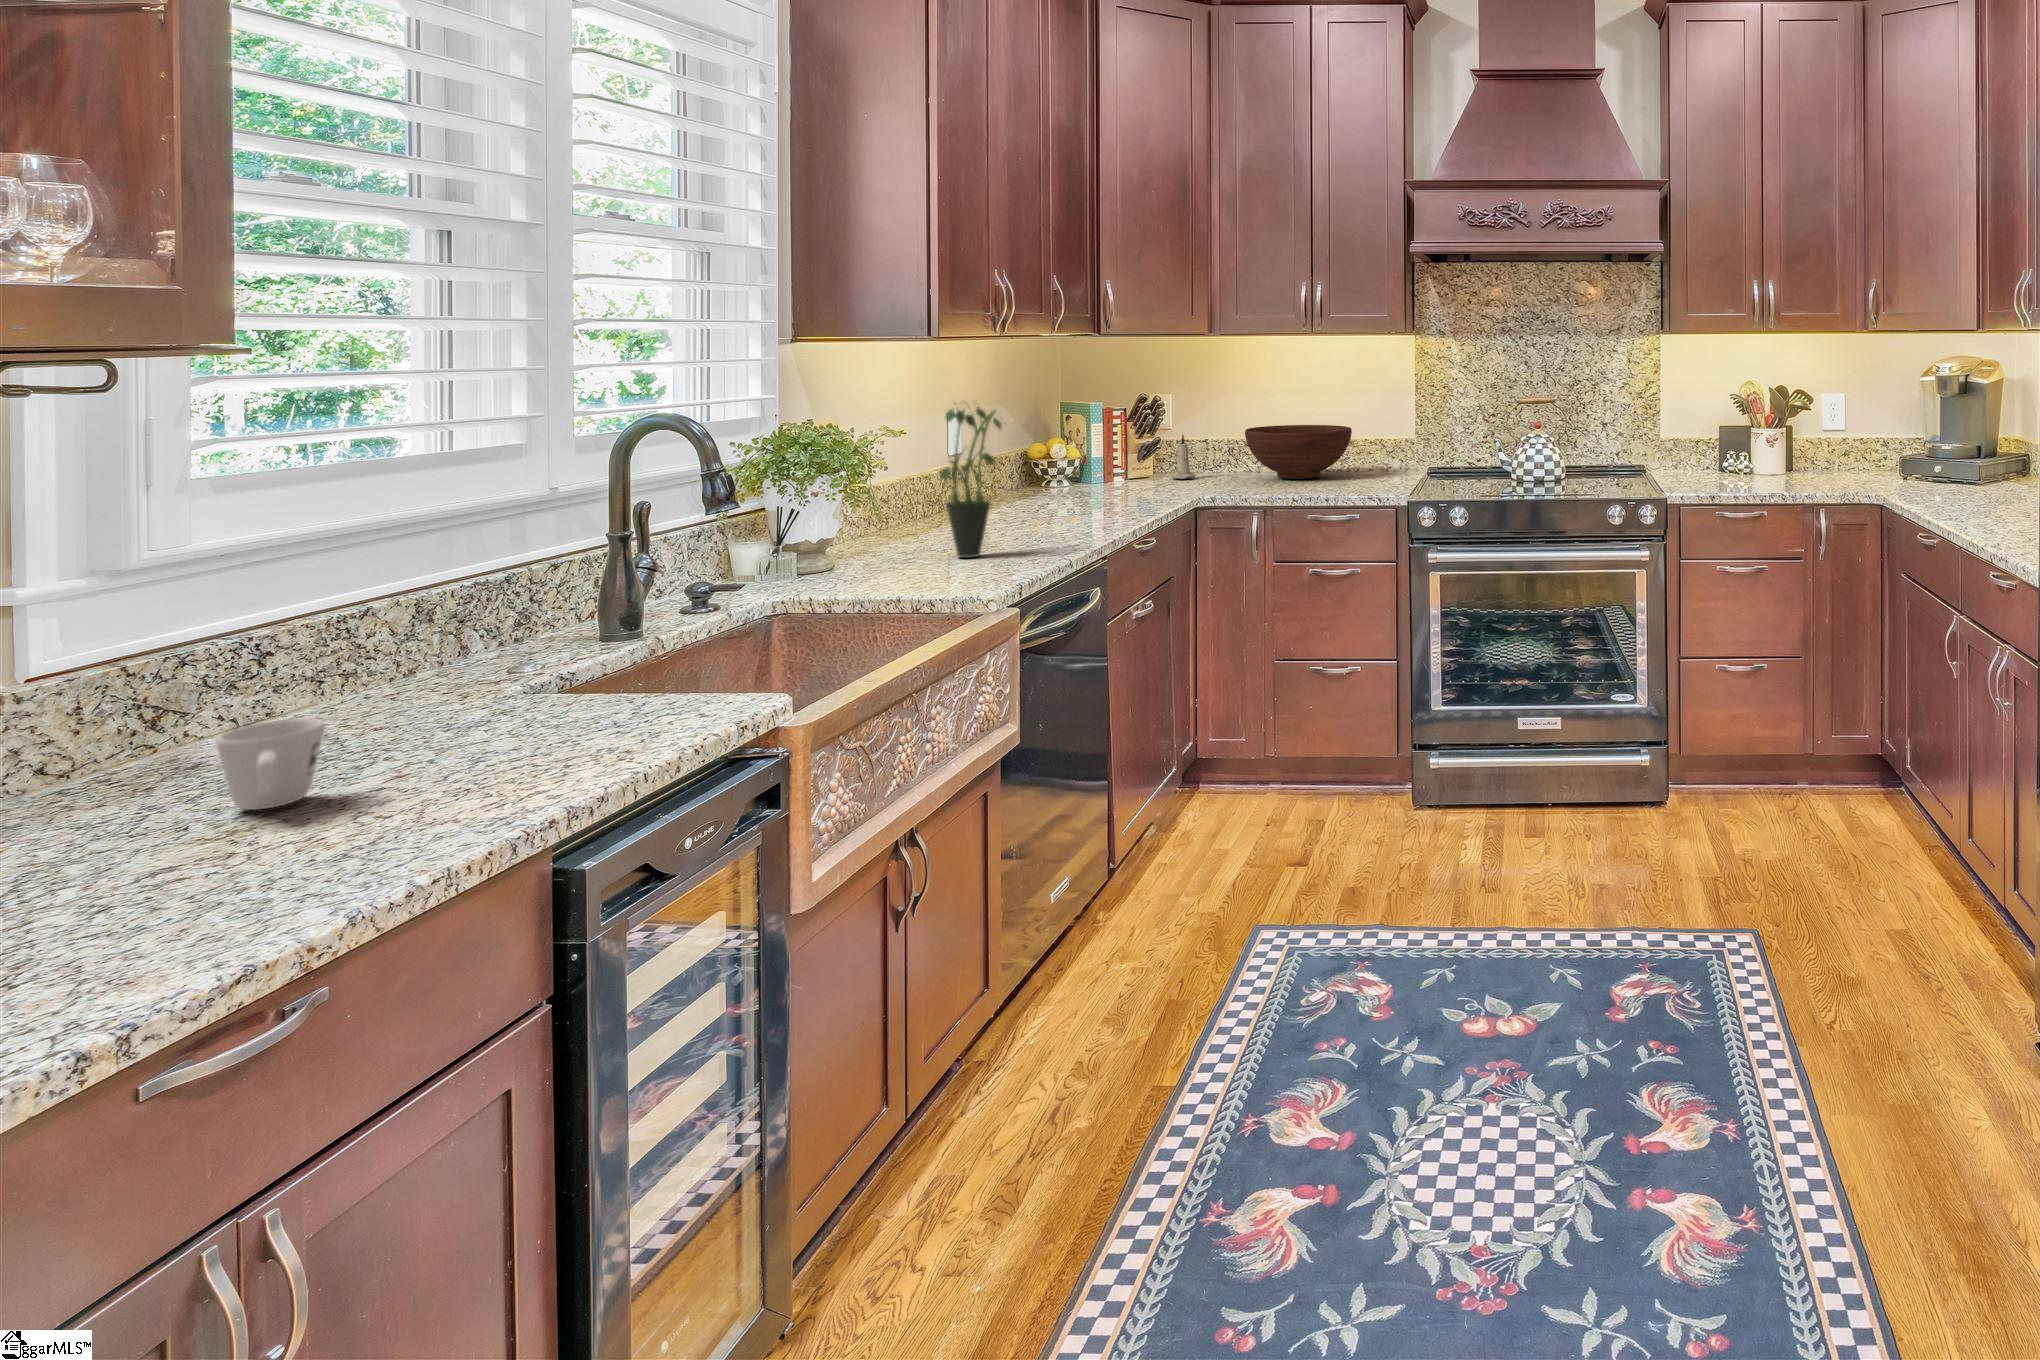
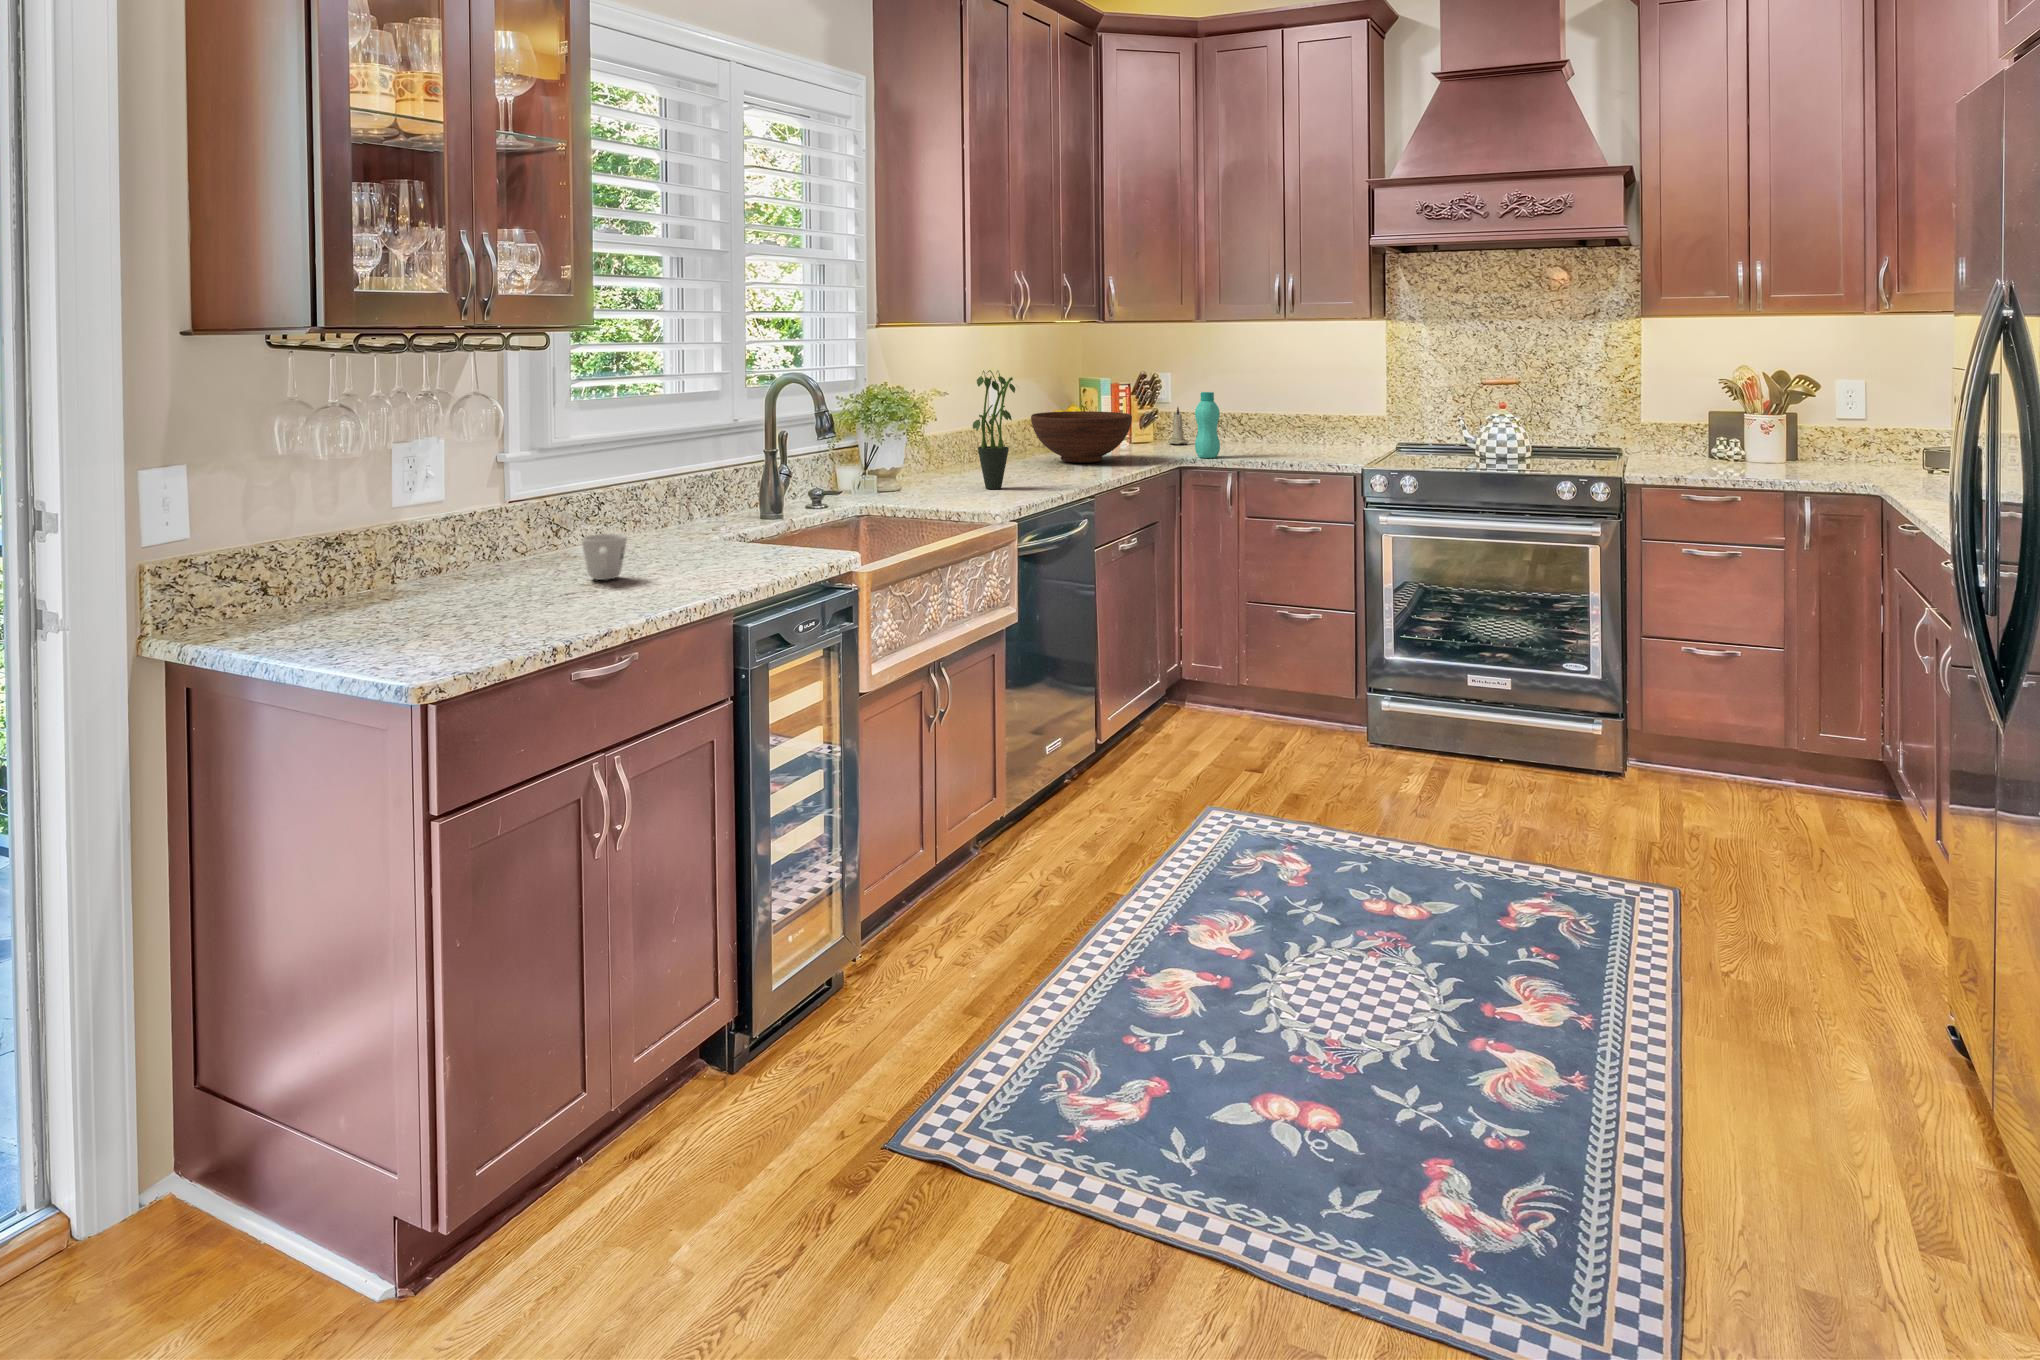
bottle: none [1213,418,1242,496] -> present [1195,392,1220,458]
fruit bowl: present [1245,425,1352,479] -> present [1031,411,1132,463]

